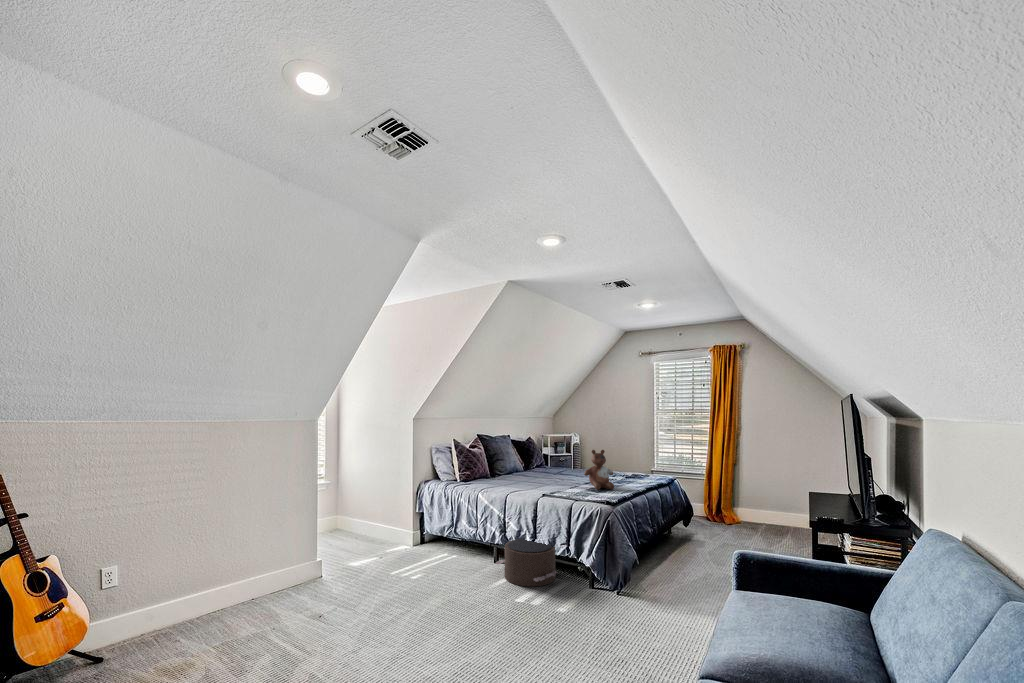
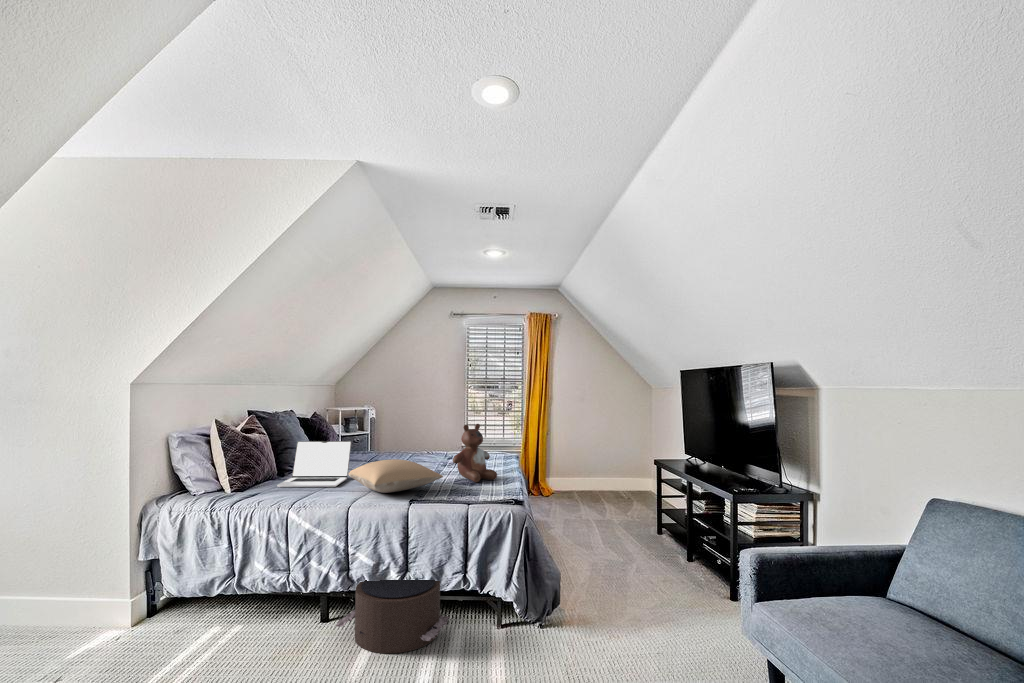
laptop: none [483,455,528,484] -> present [277,441,351,487]
pillow: none [517,469,567,489] -> present [349,459,443,493]

